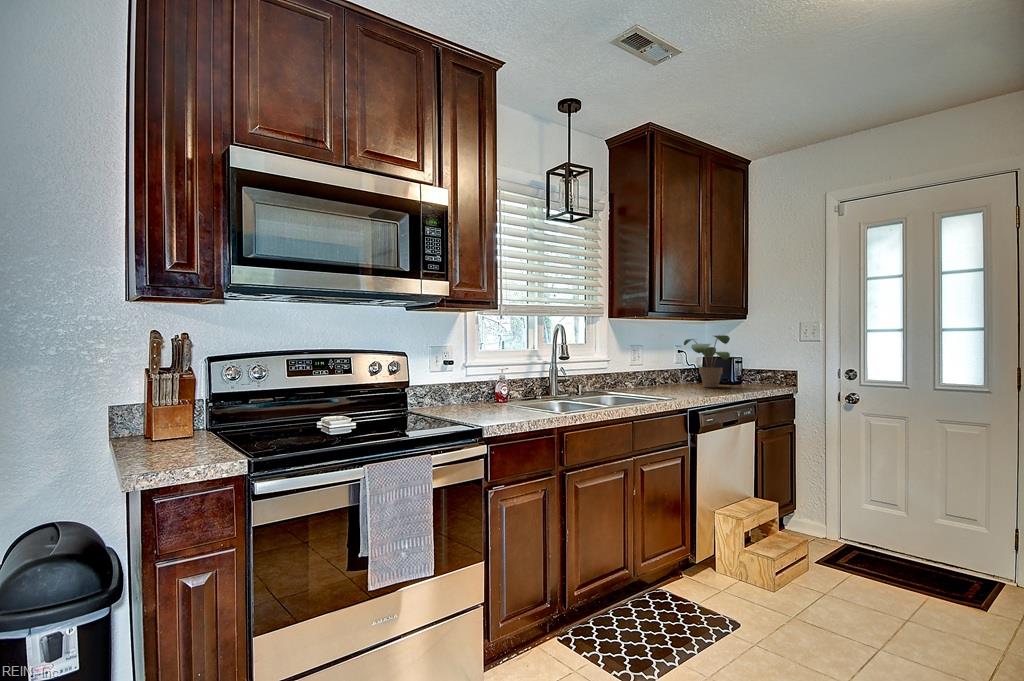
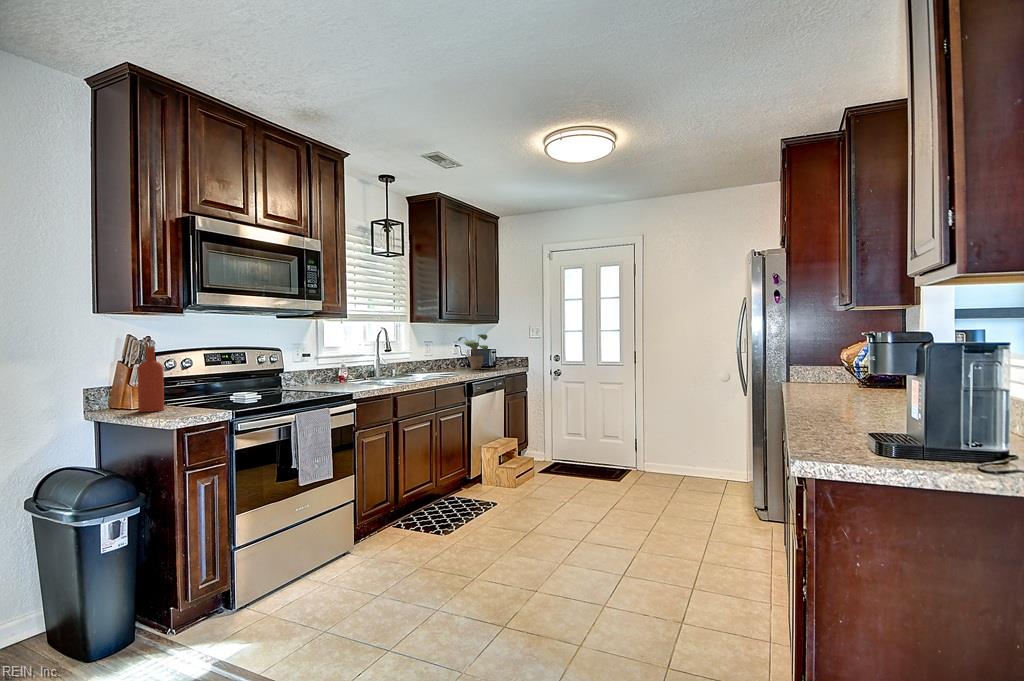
bottle: none [153,348,191,447] -> present [138,346,164,412]

